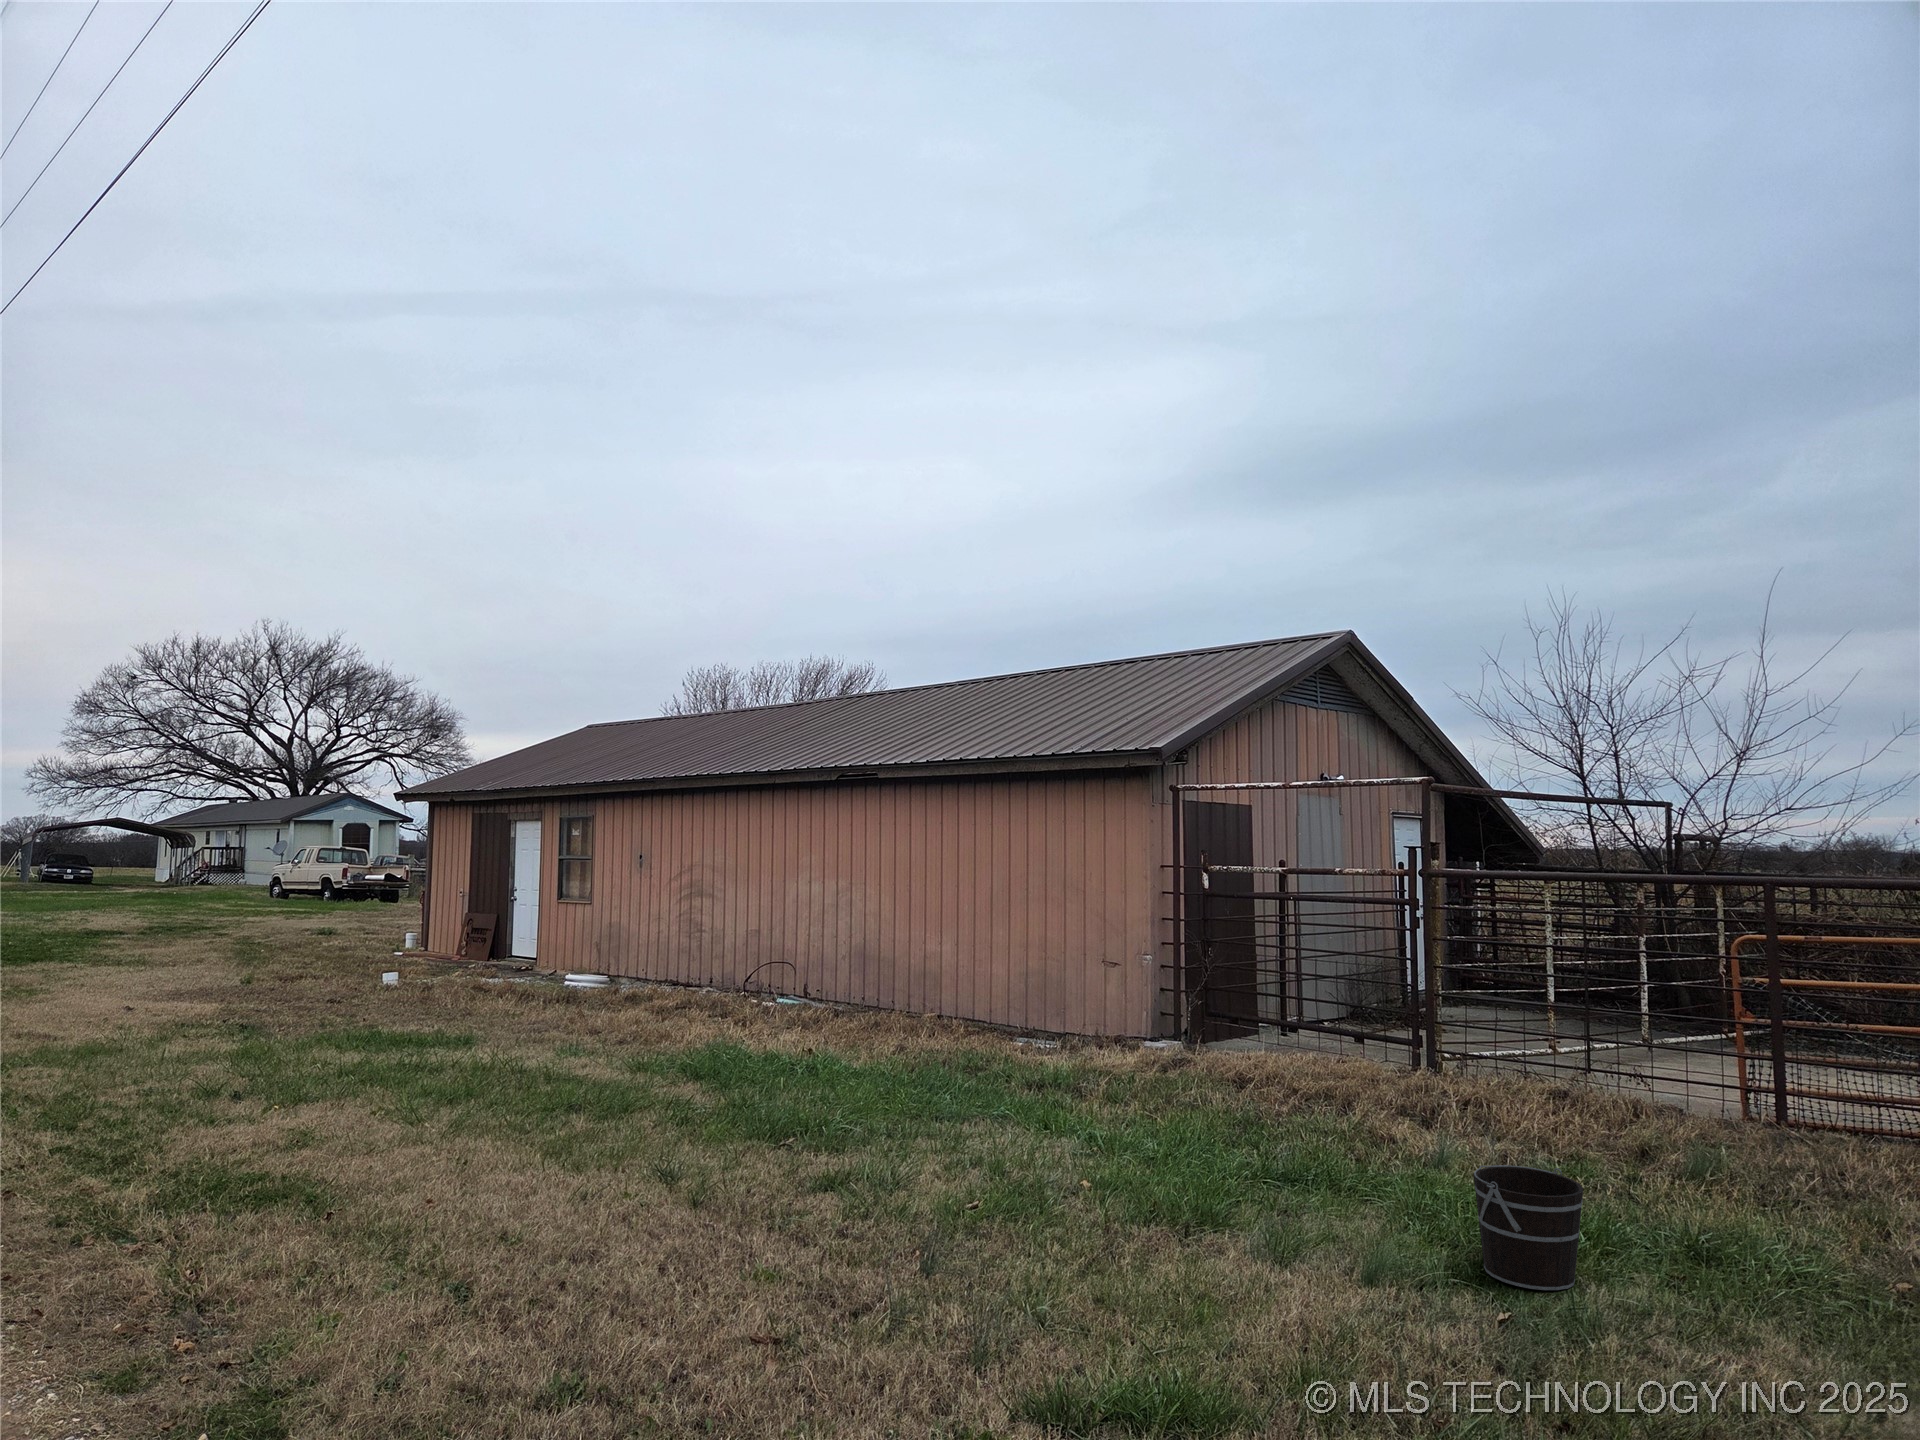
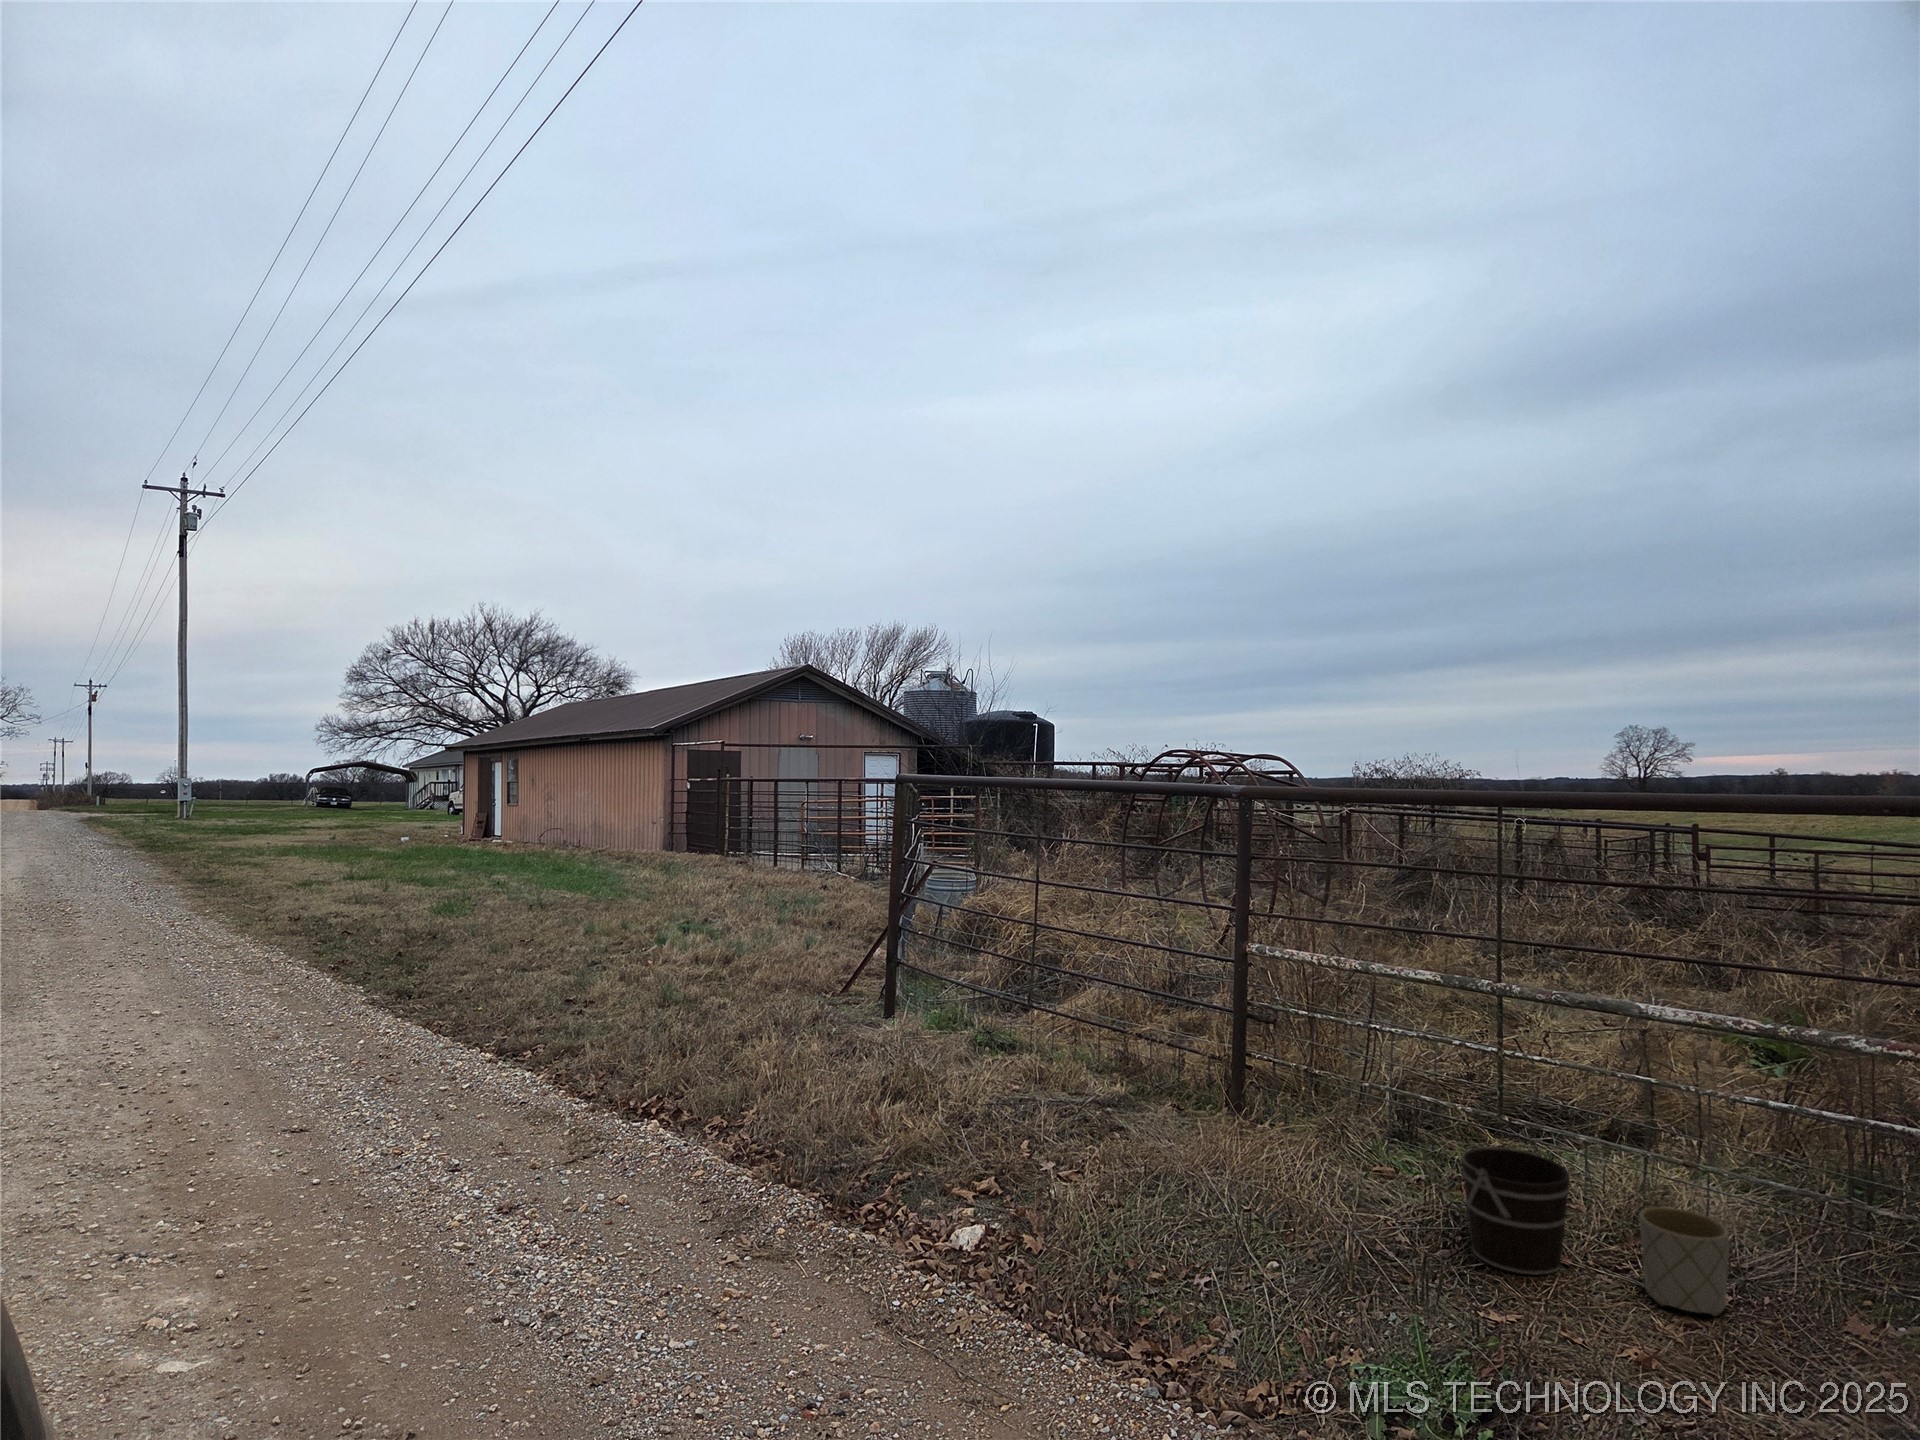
planter: none [1651,1221,1739,1327] -> present [1639,1207,1729,1316]

